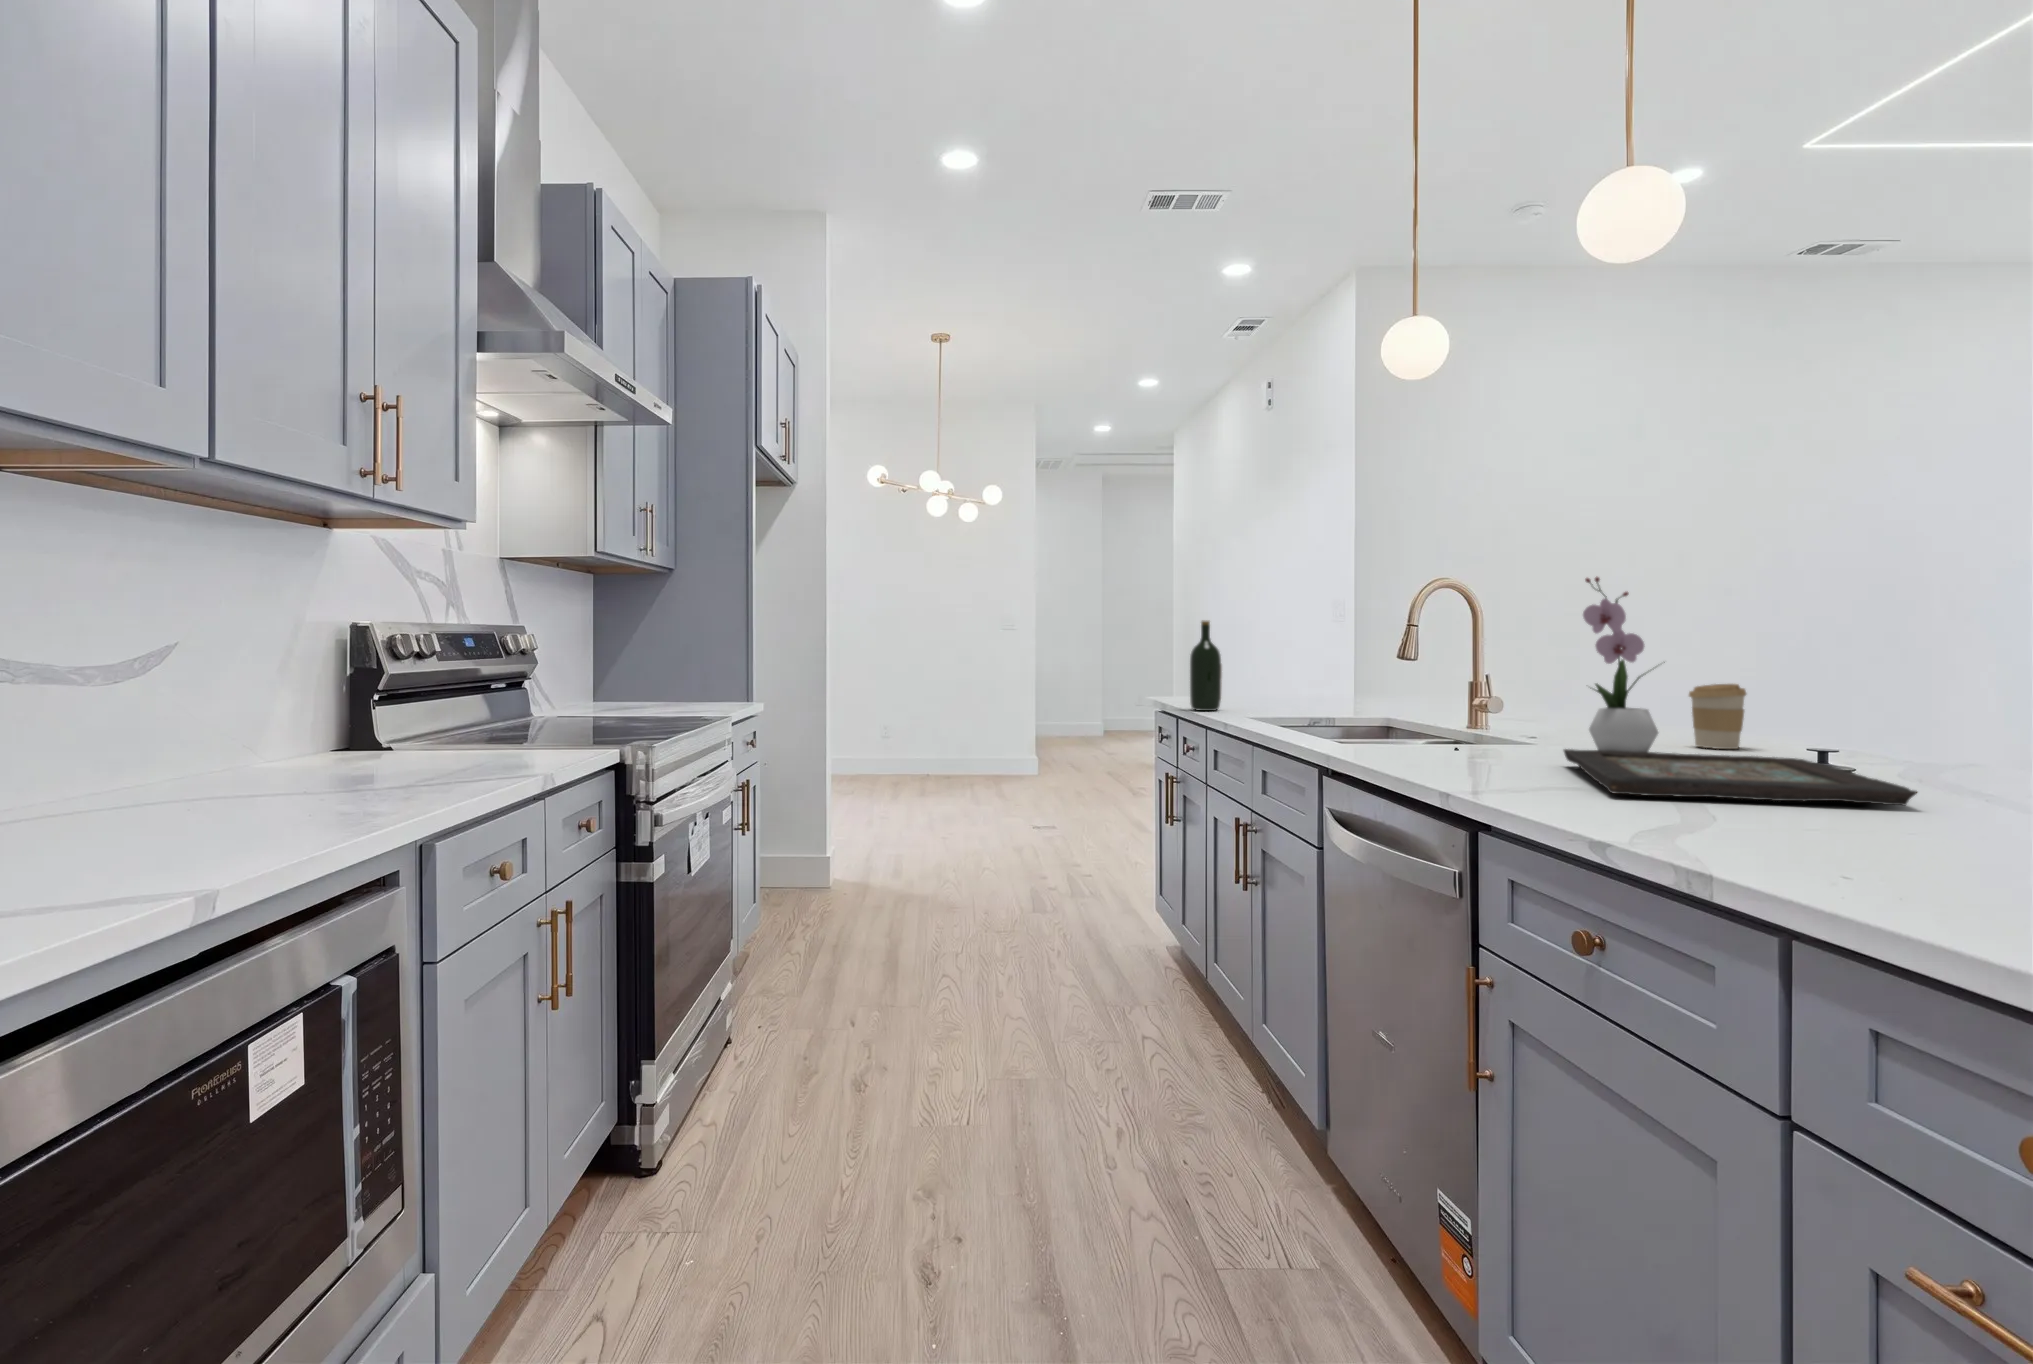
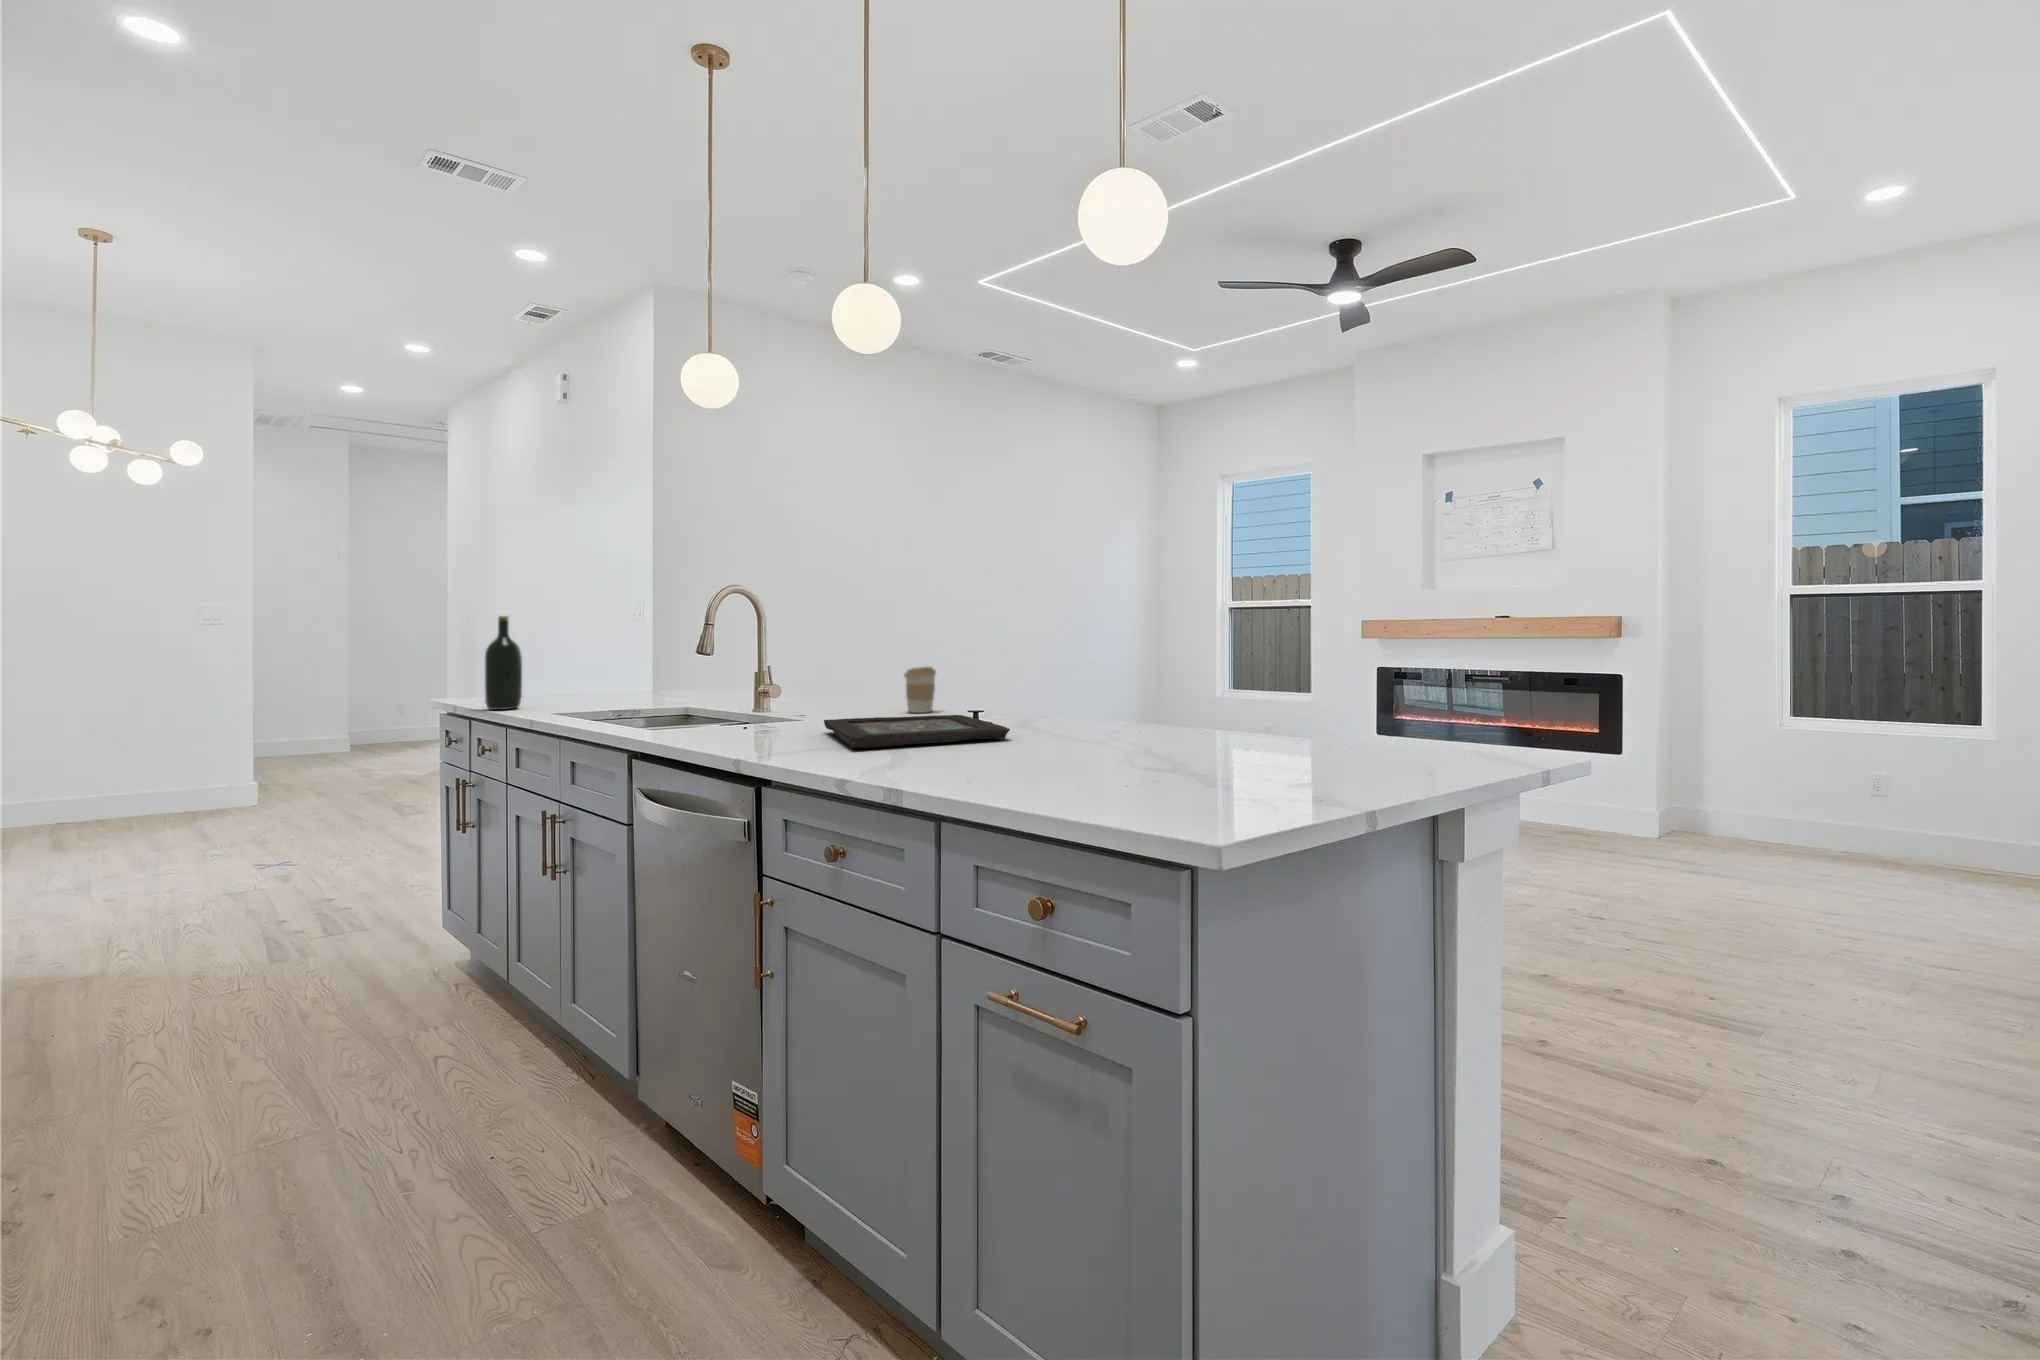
flower arrangement: present [1583,577,1665,752] -> none [837,589,890,721]

